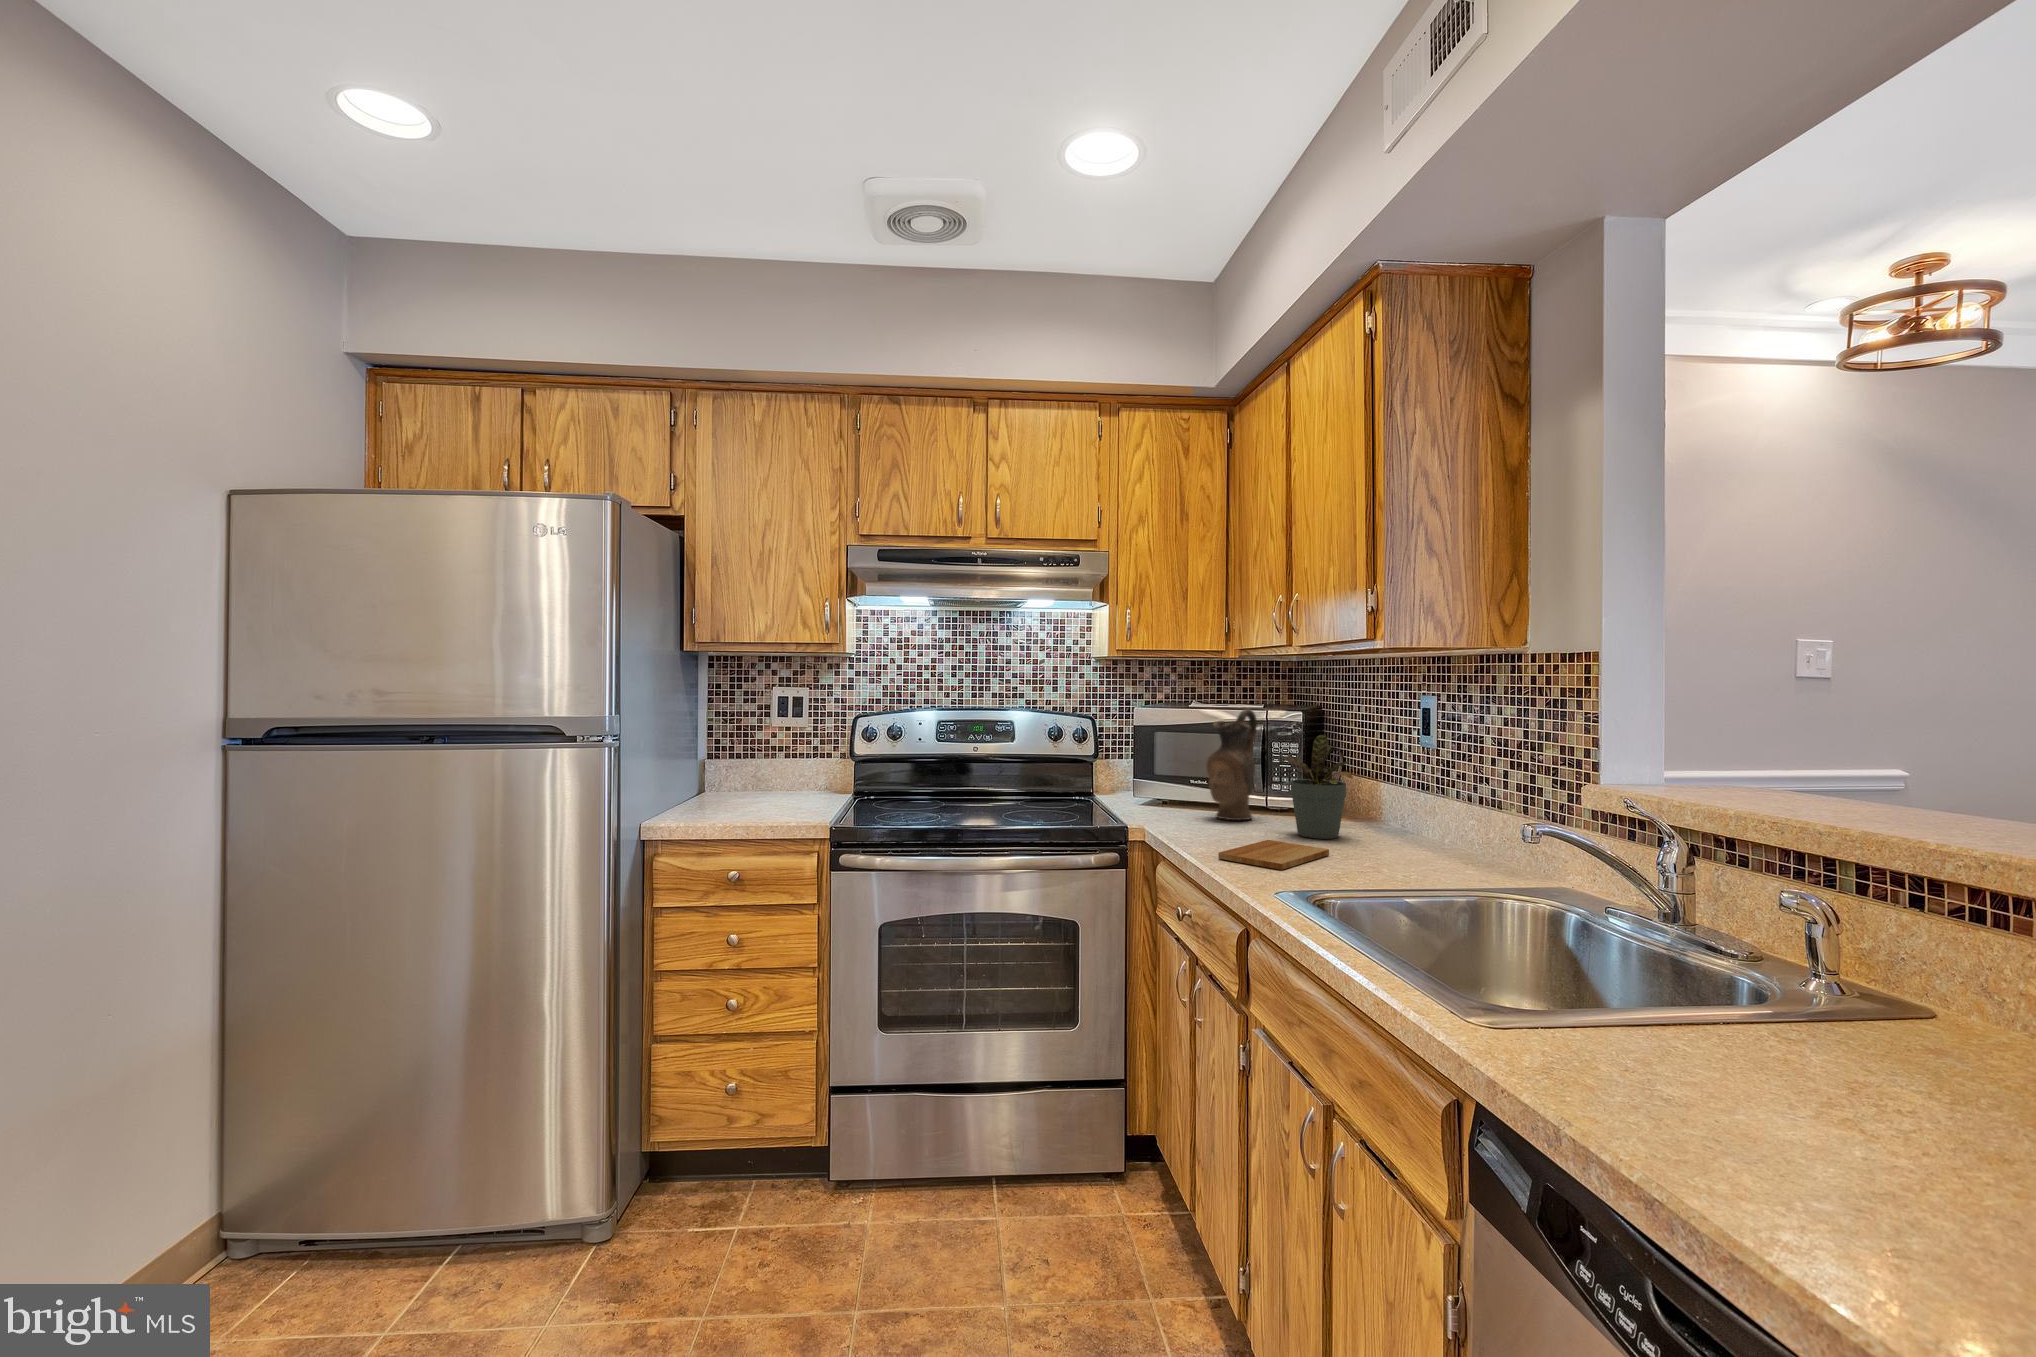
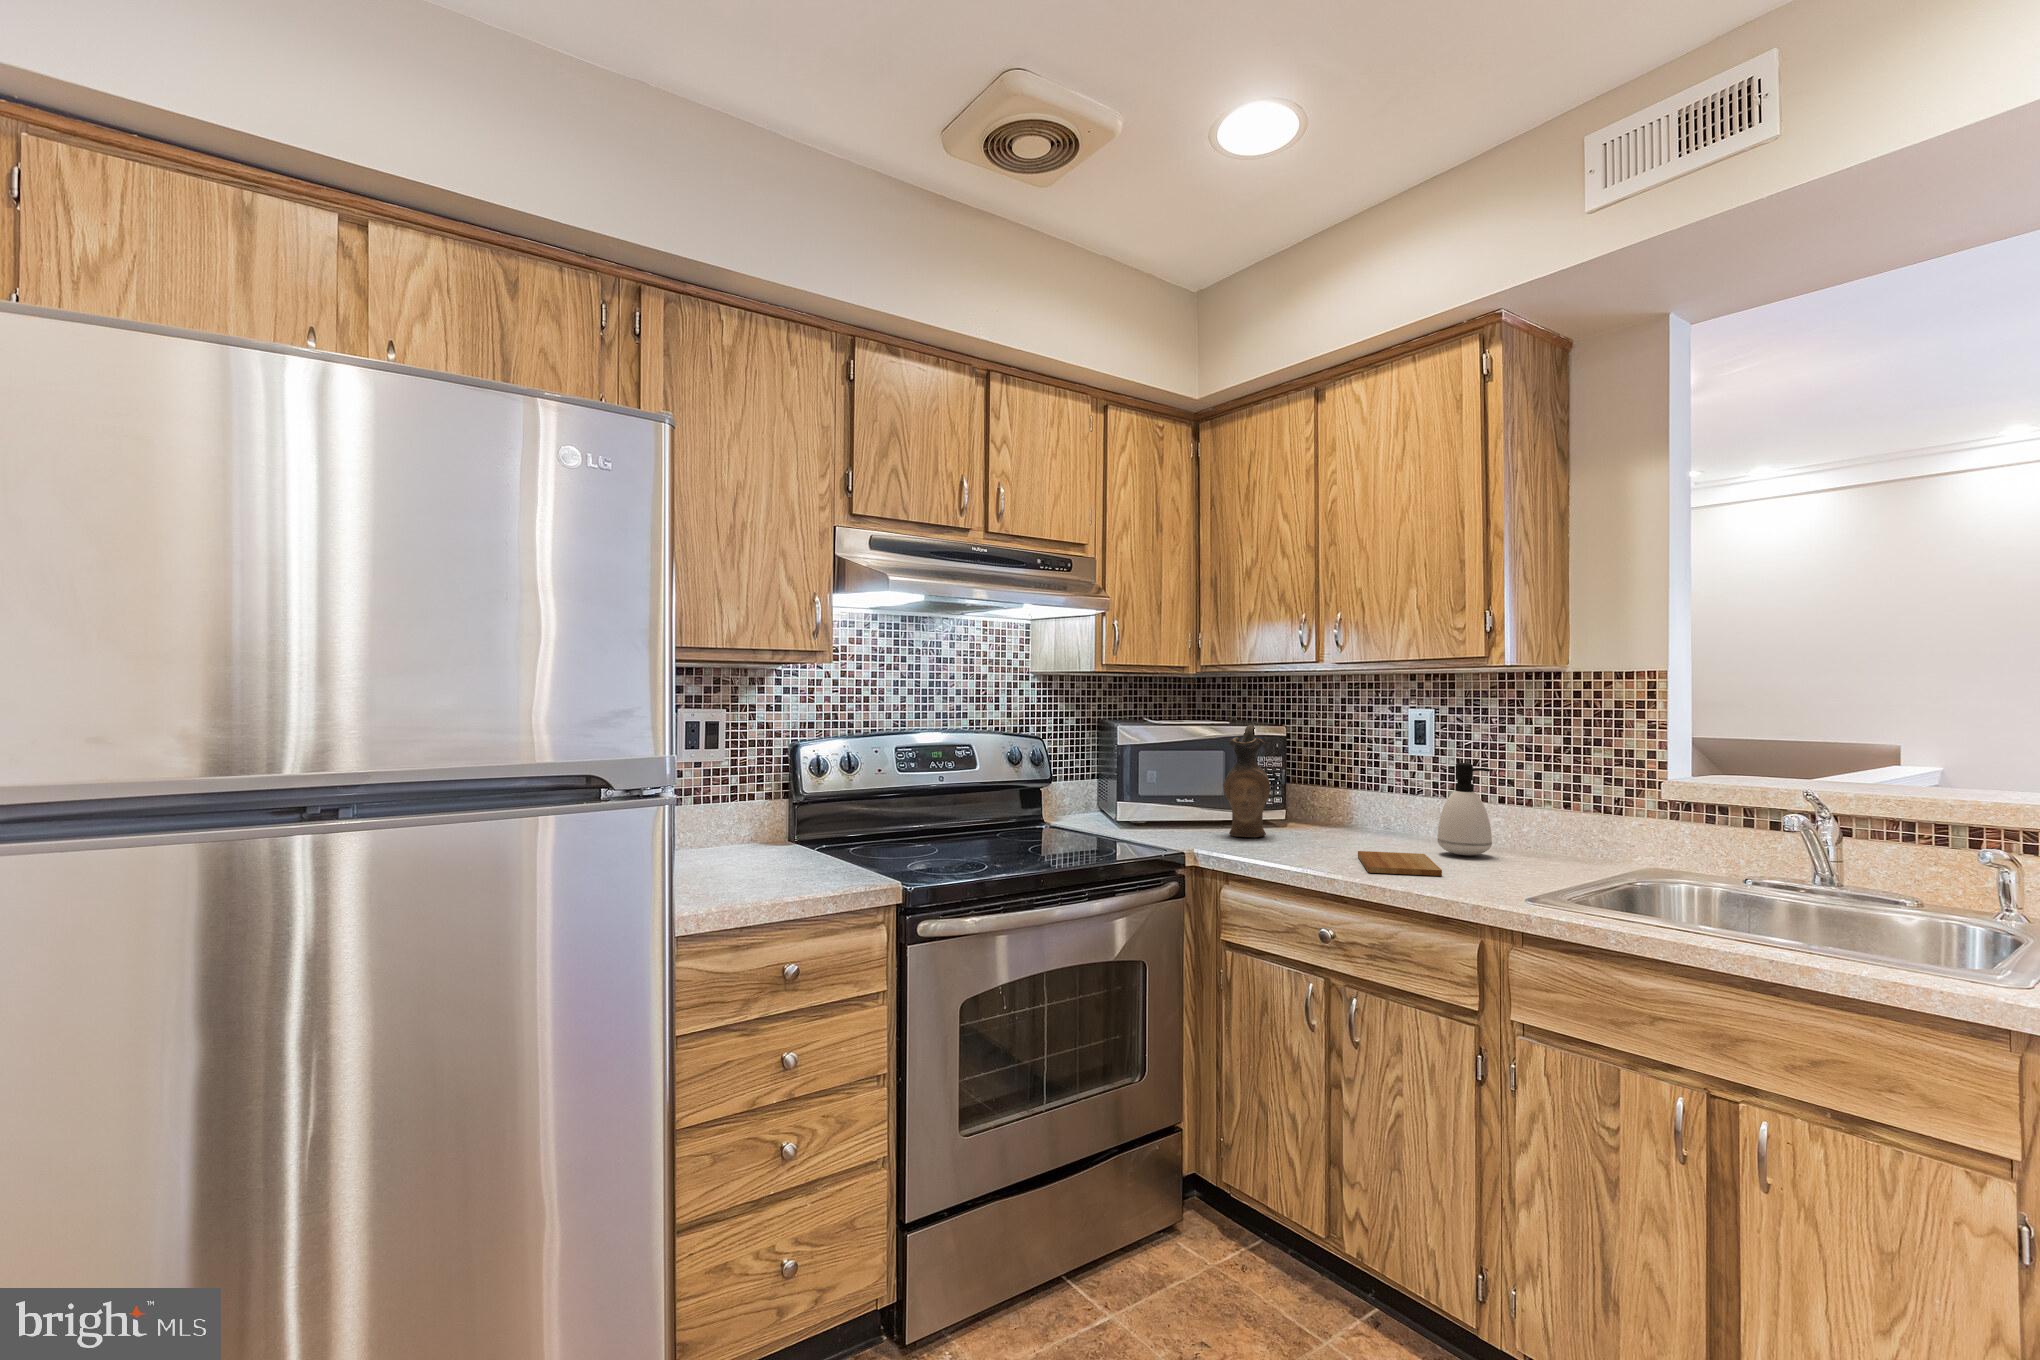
potted plant: present [1279,735,1353,839] -> none [1318,747,1398,846]
soap dispenser: none [1364,755,1424,857] -> present [1438,763,1492,855]

